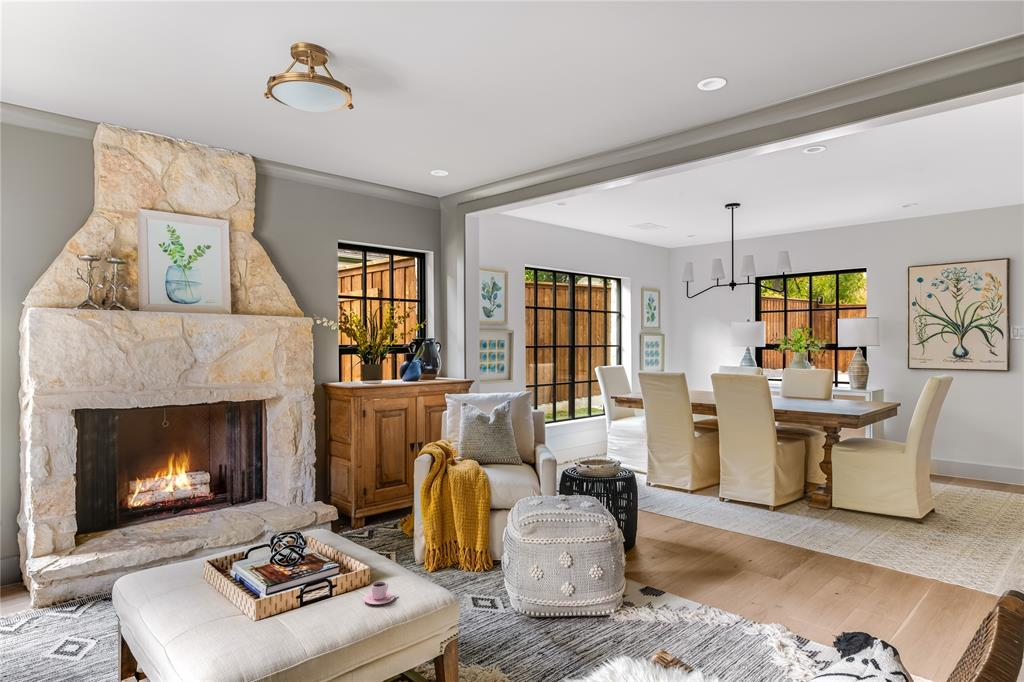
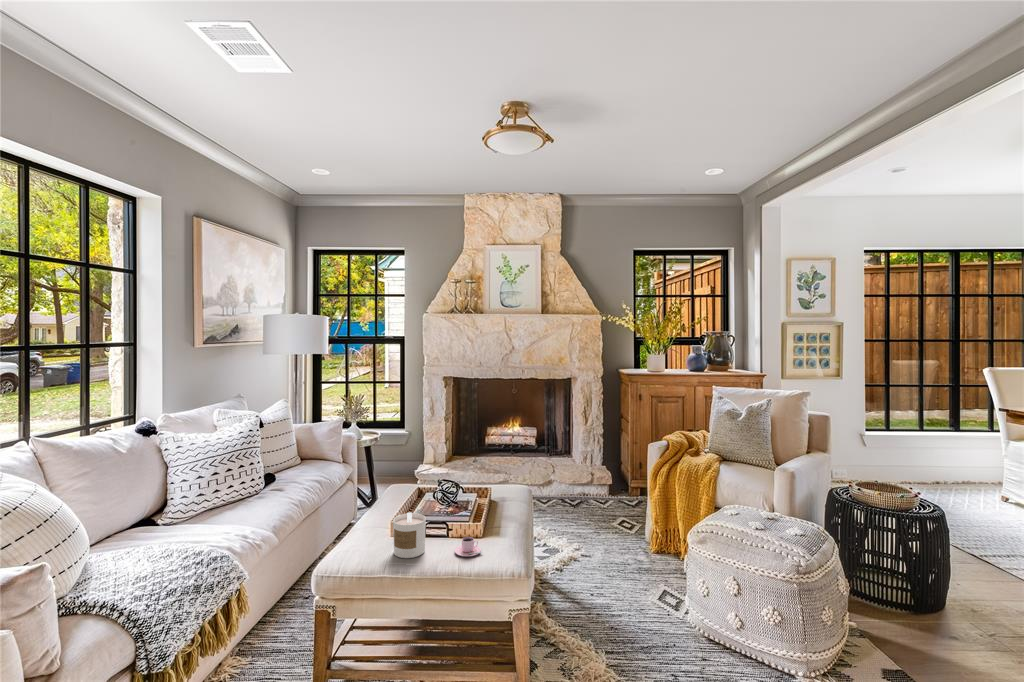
candle: none [292,571,335,631] -> present [393,512,426,558]

